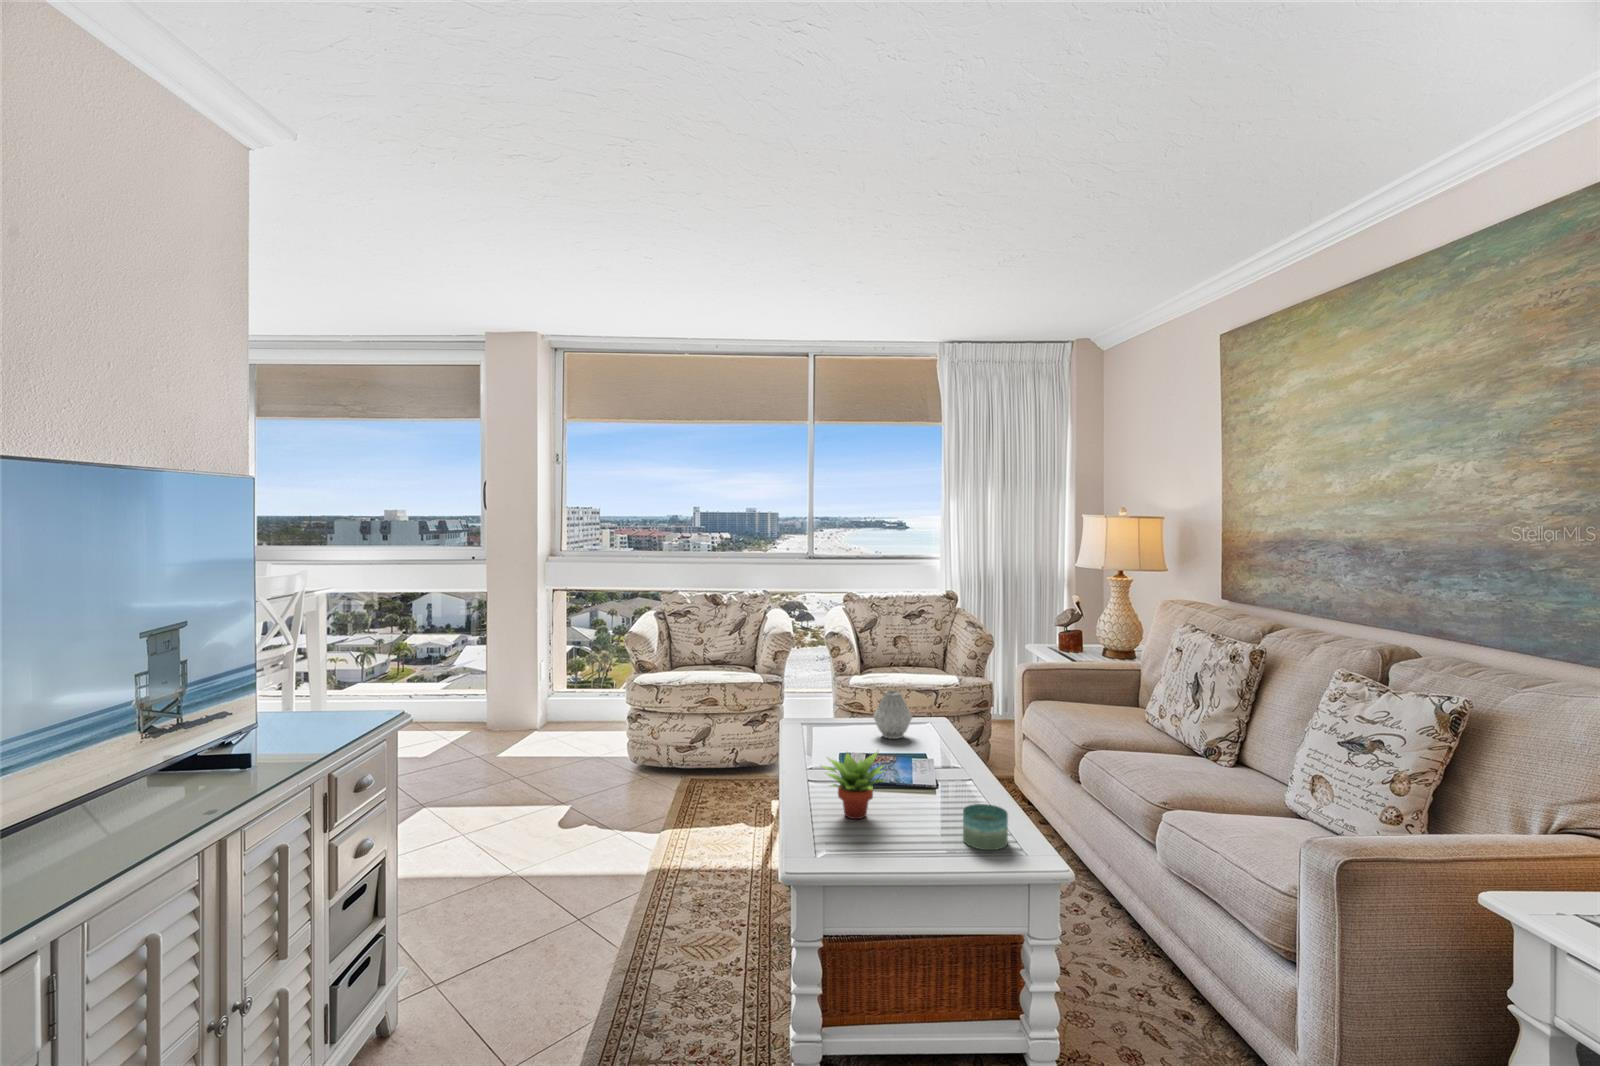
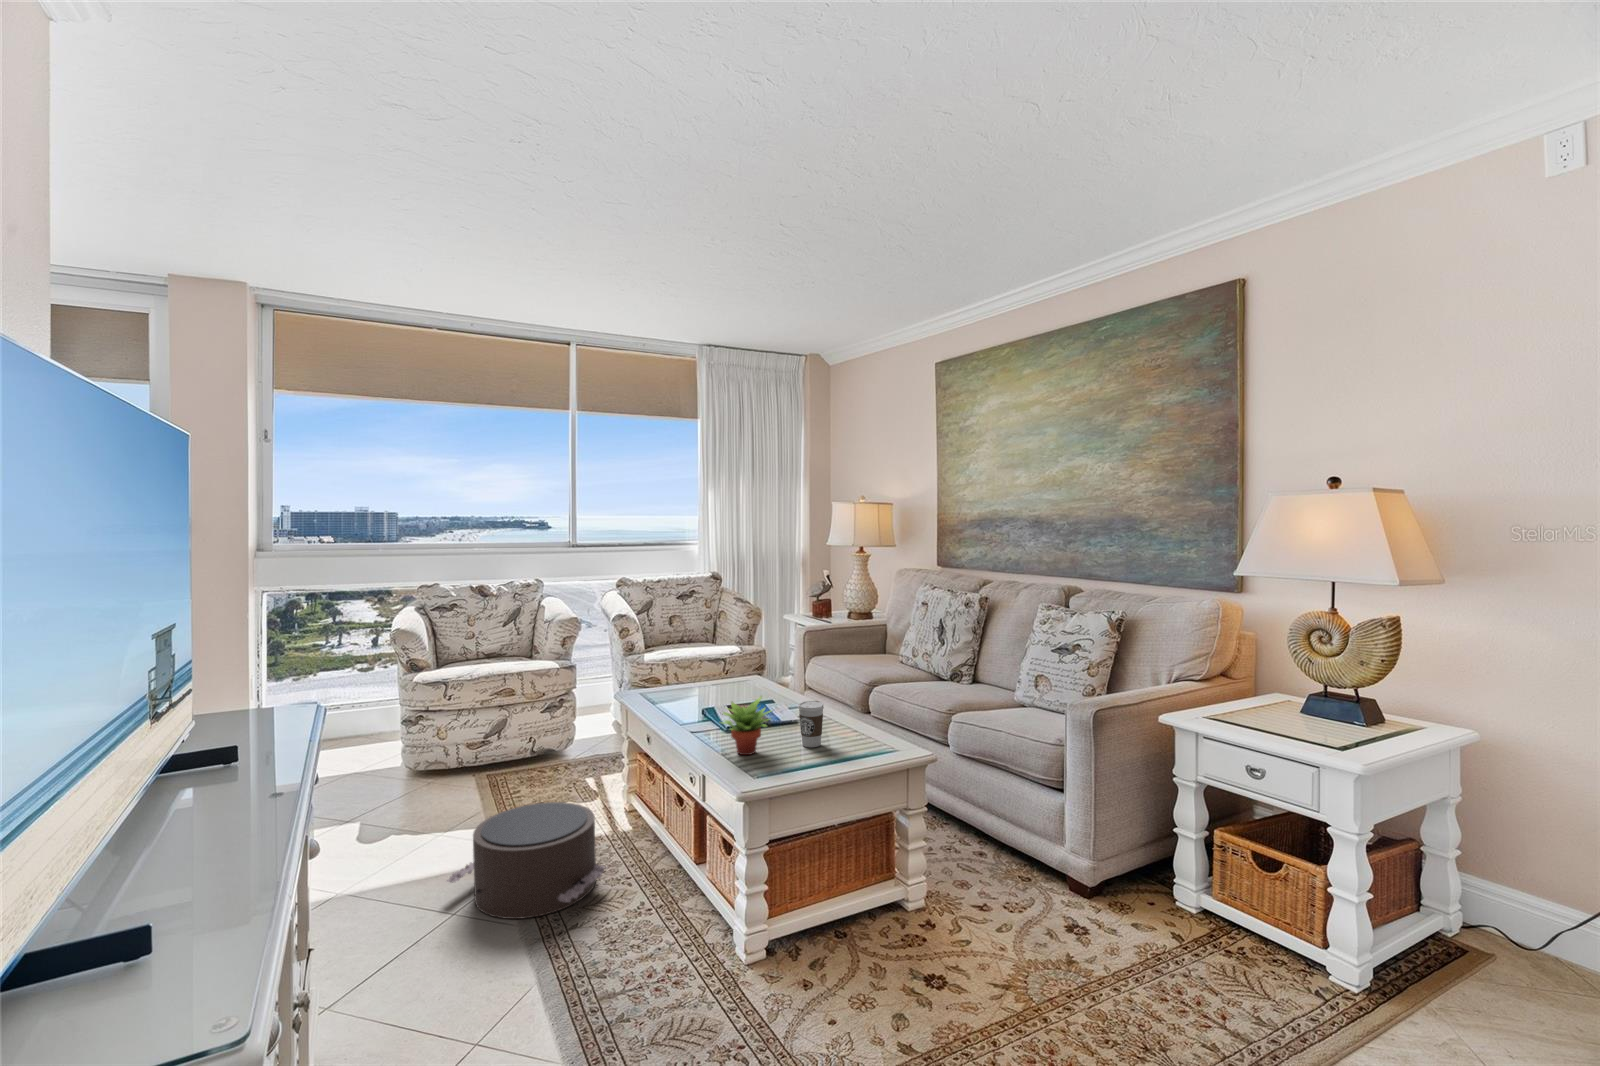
vase: present [874,691,912,739] -> none [700,656,735,698]
coffee cup: none [922,765,954,824] -> present [798,701,824,747]
candle: present [963,804,1008,850] -> none [840,724,874,757]
pouf: none [577,825,719,946] -> present [447,802,605,919]

